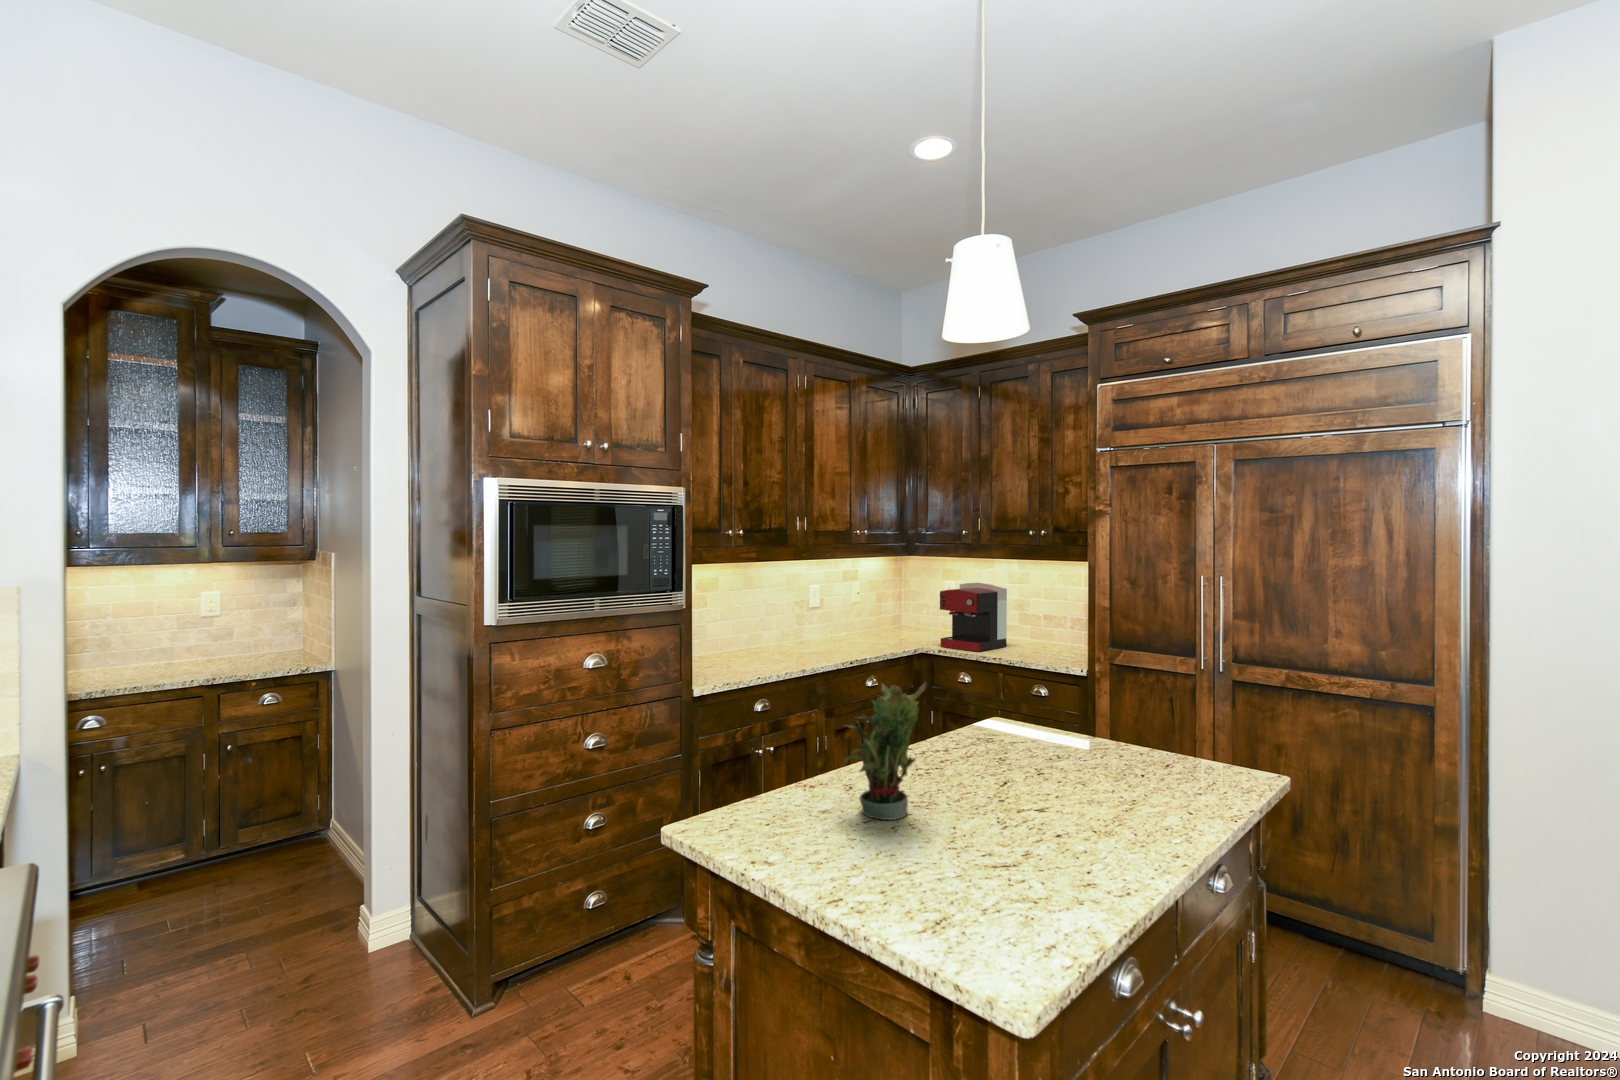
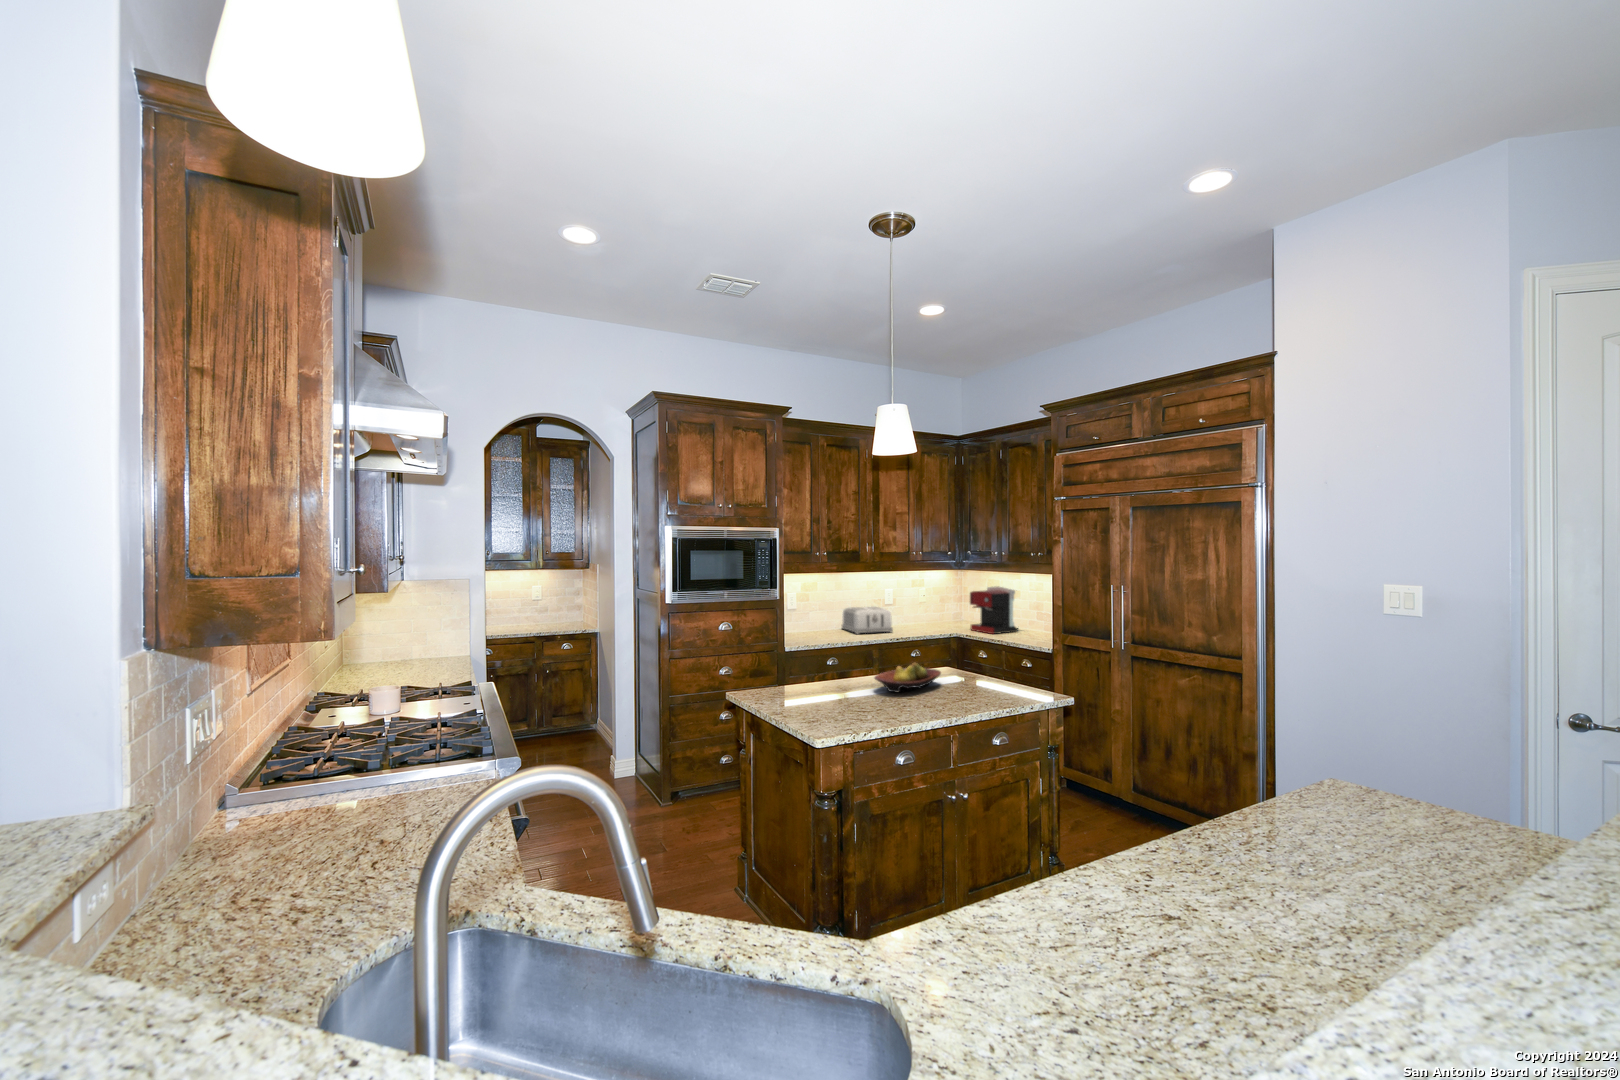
toaster: none [754,616,836,660] -> present [842,606,893,634]
potted plant: present [843,683,927,820] -> none [804,634,848,700]
fruit bowl: none [947,723,1052,786] -> present [875,663,941,692]

